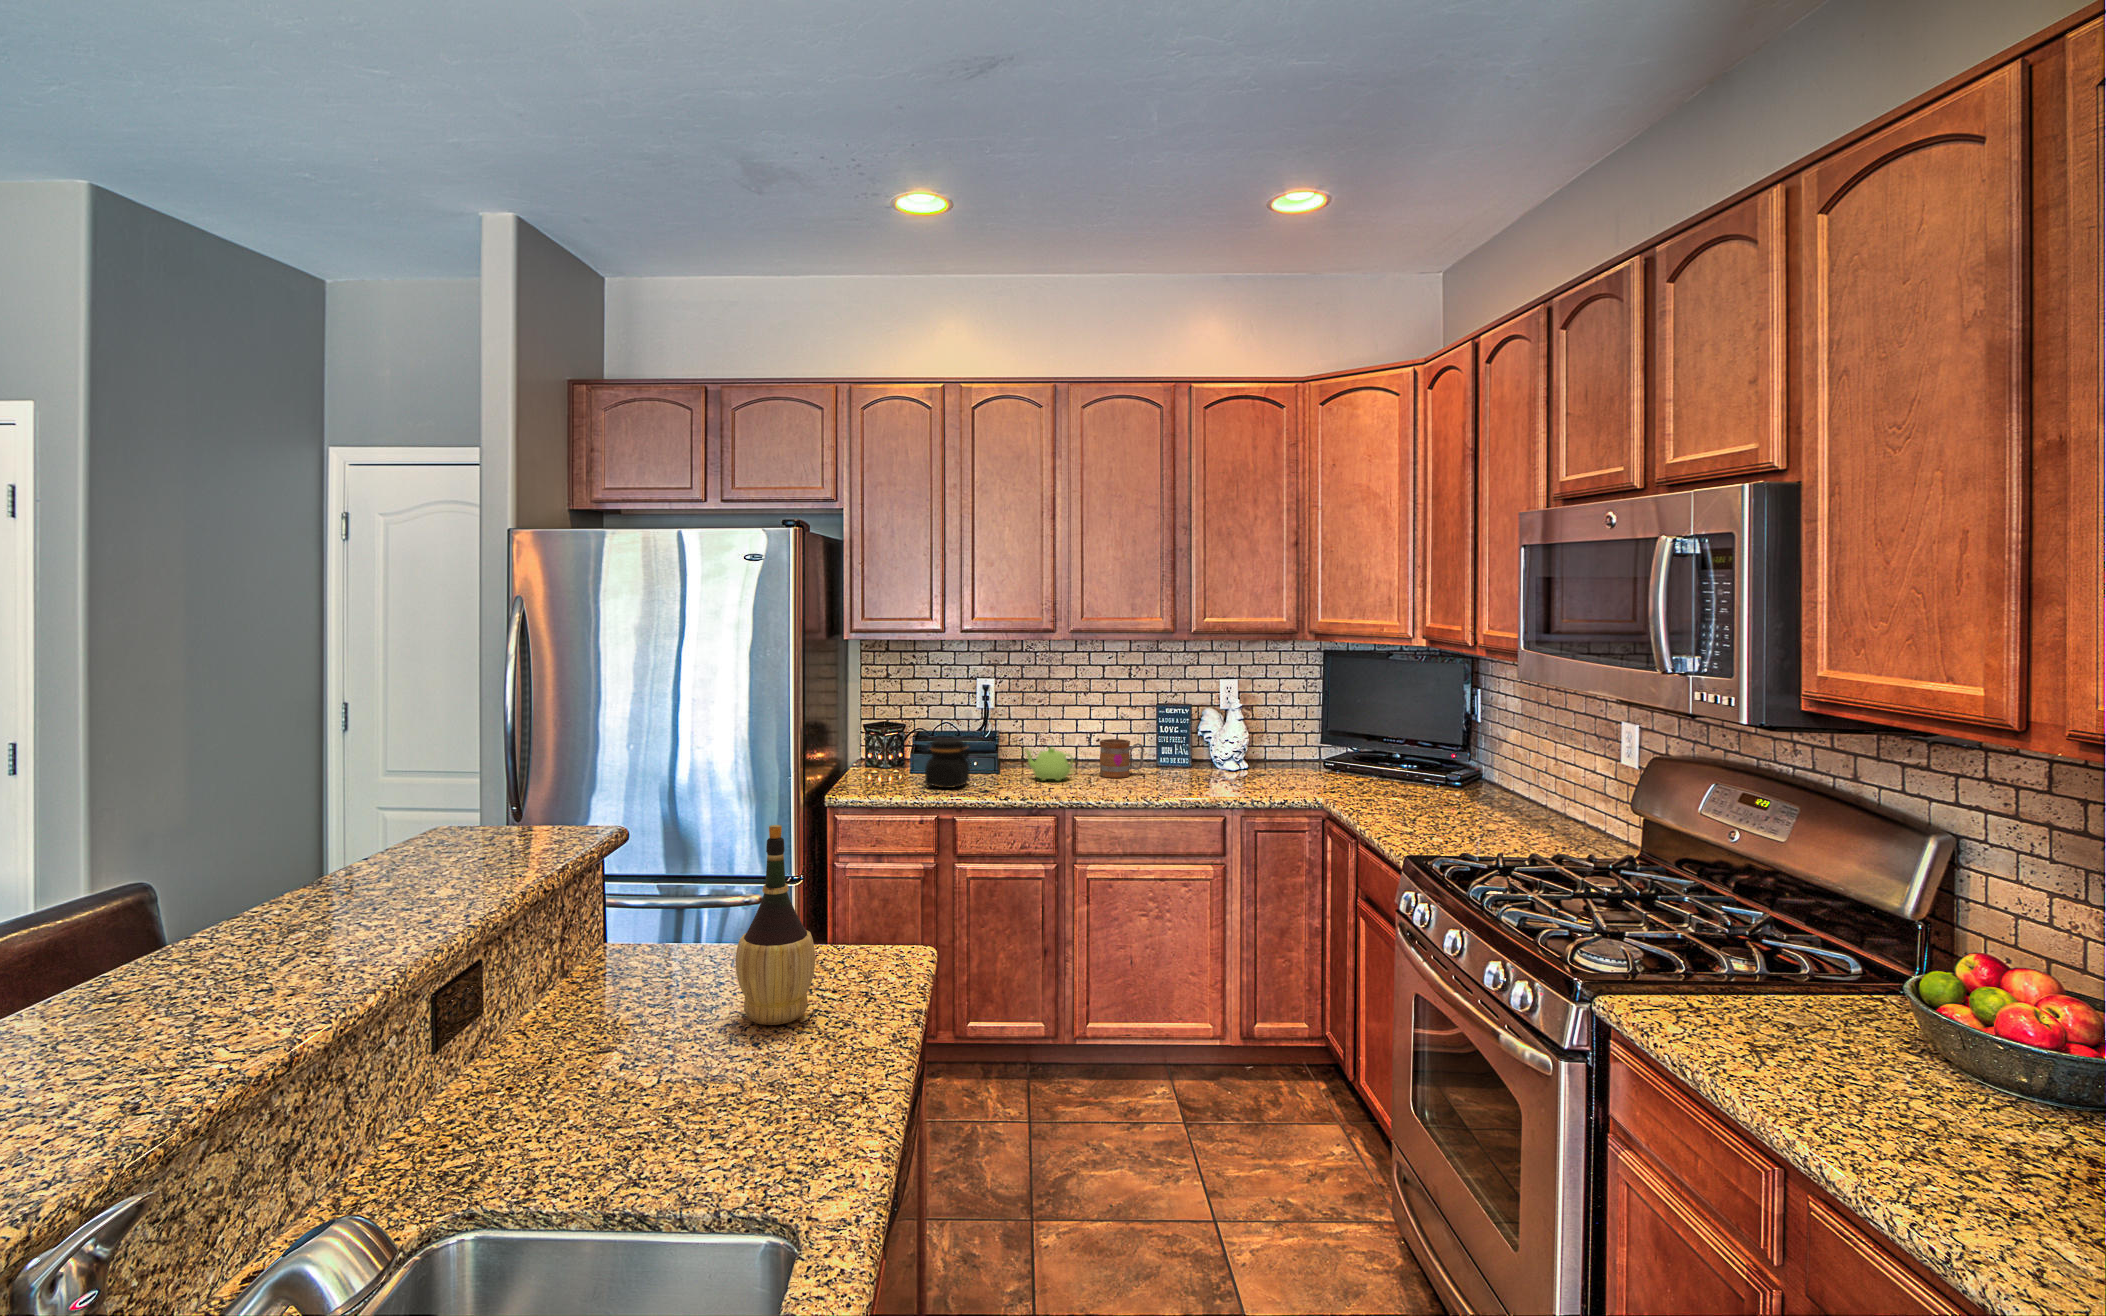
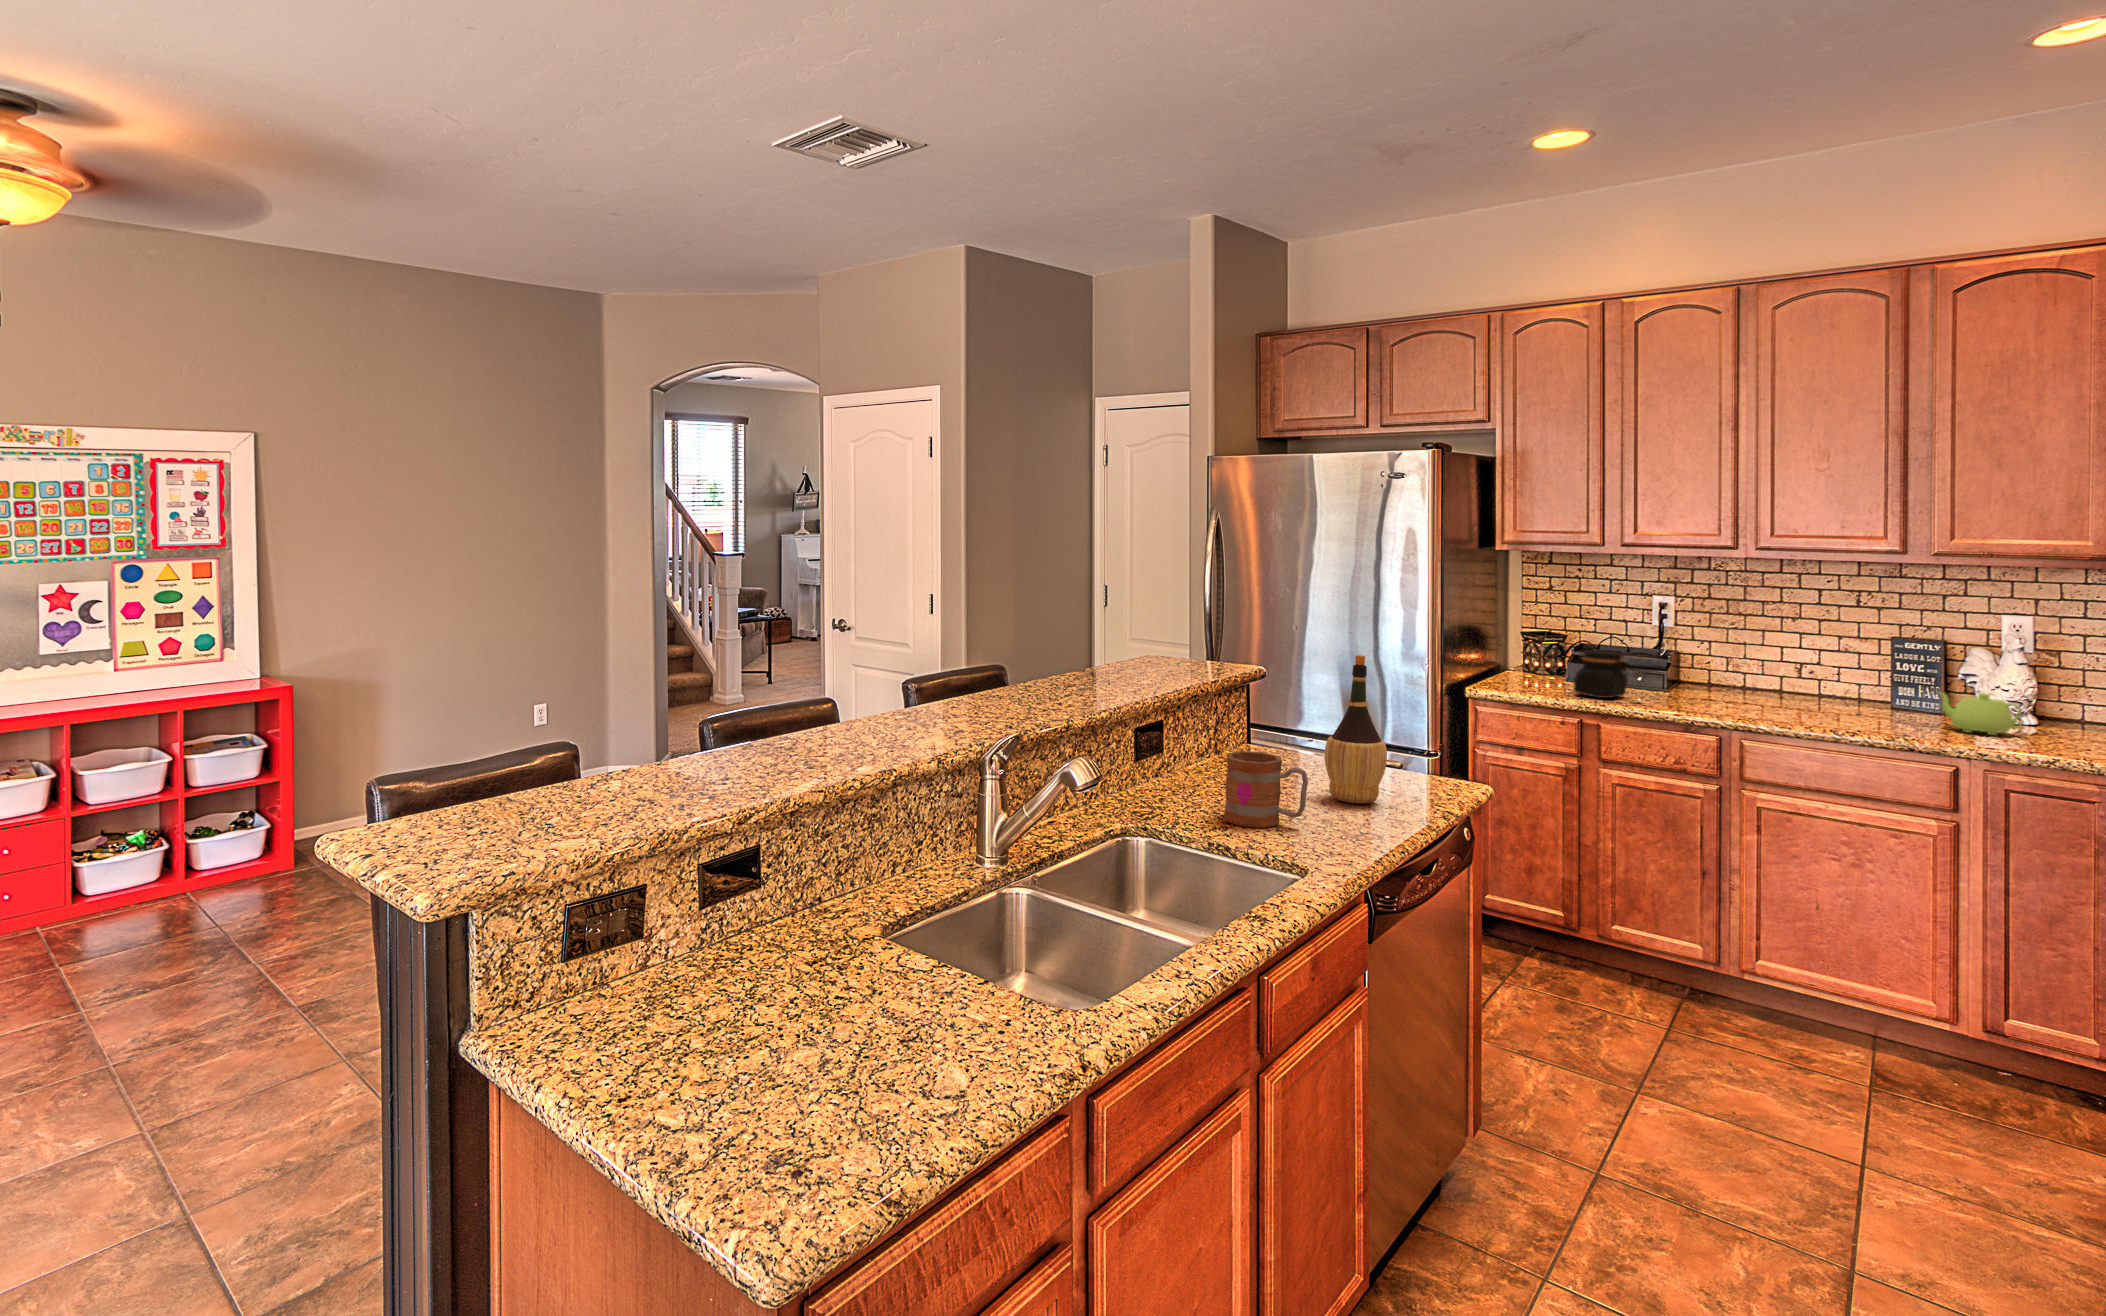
mug: present [1100,739,1144,778] -> present [1224,751,1308,828]
teapot: present [1025,748,1075,781] -> present [1938,692,2022,736]

